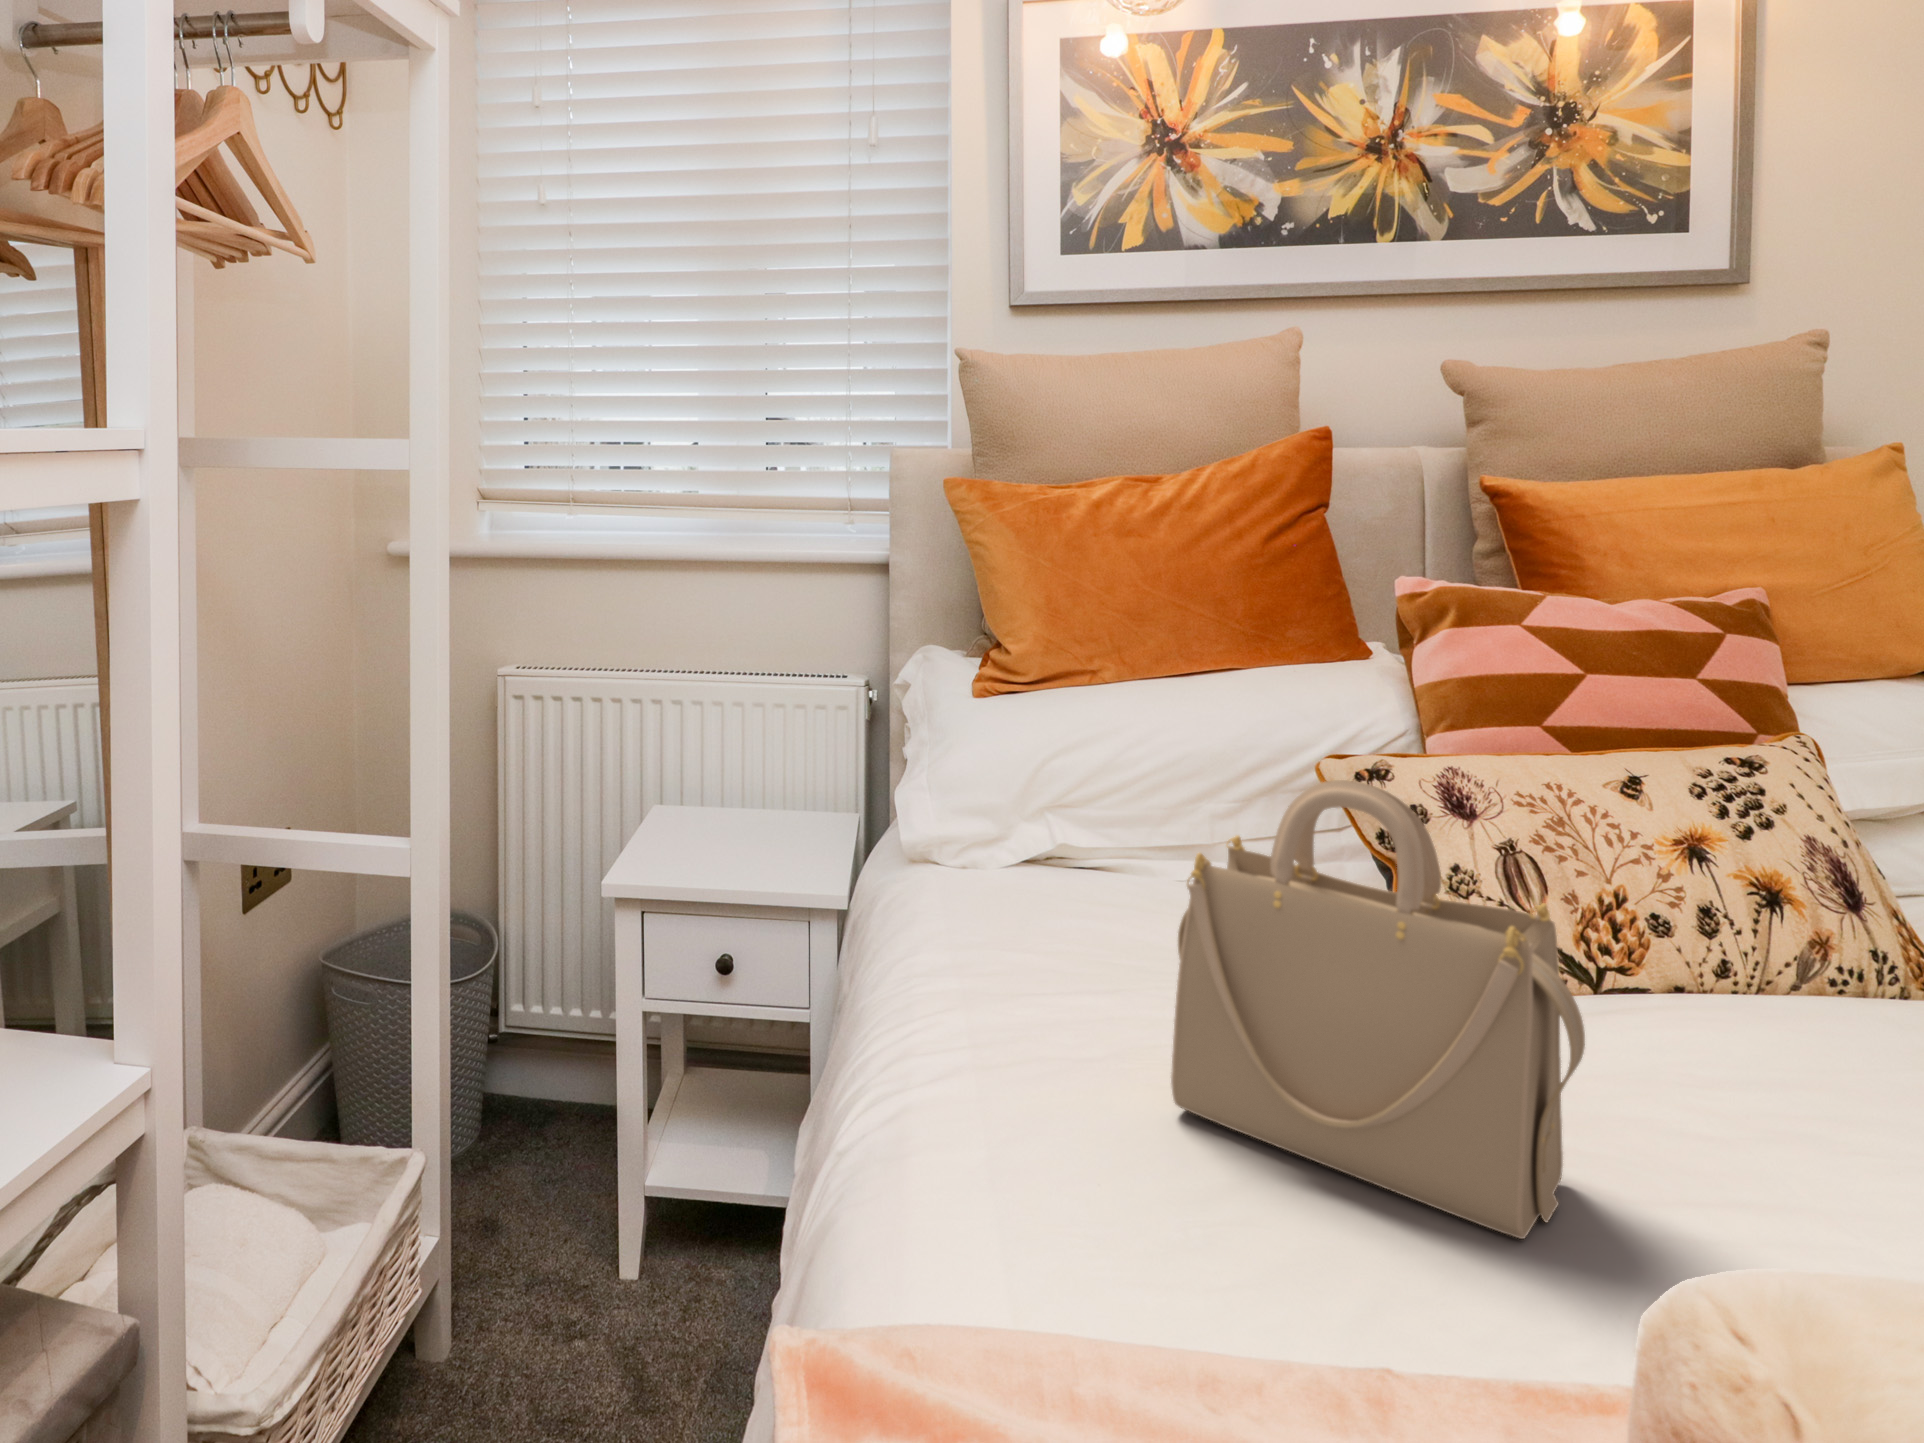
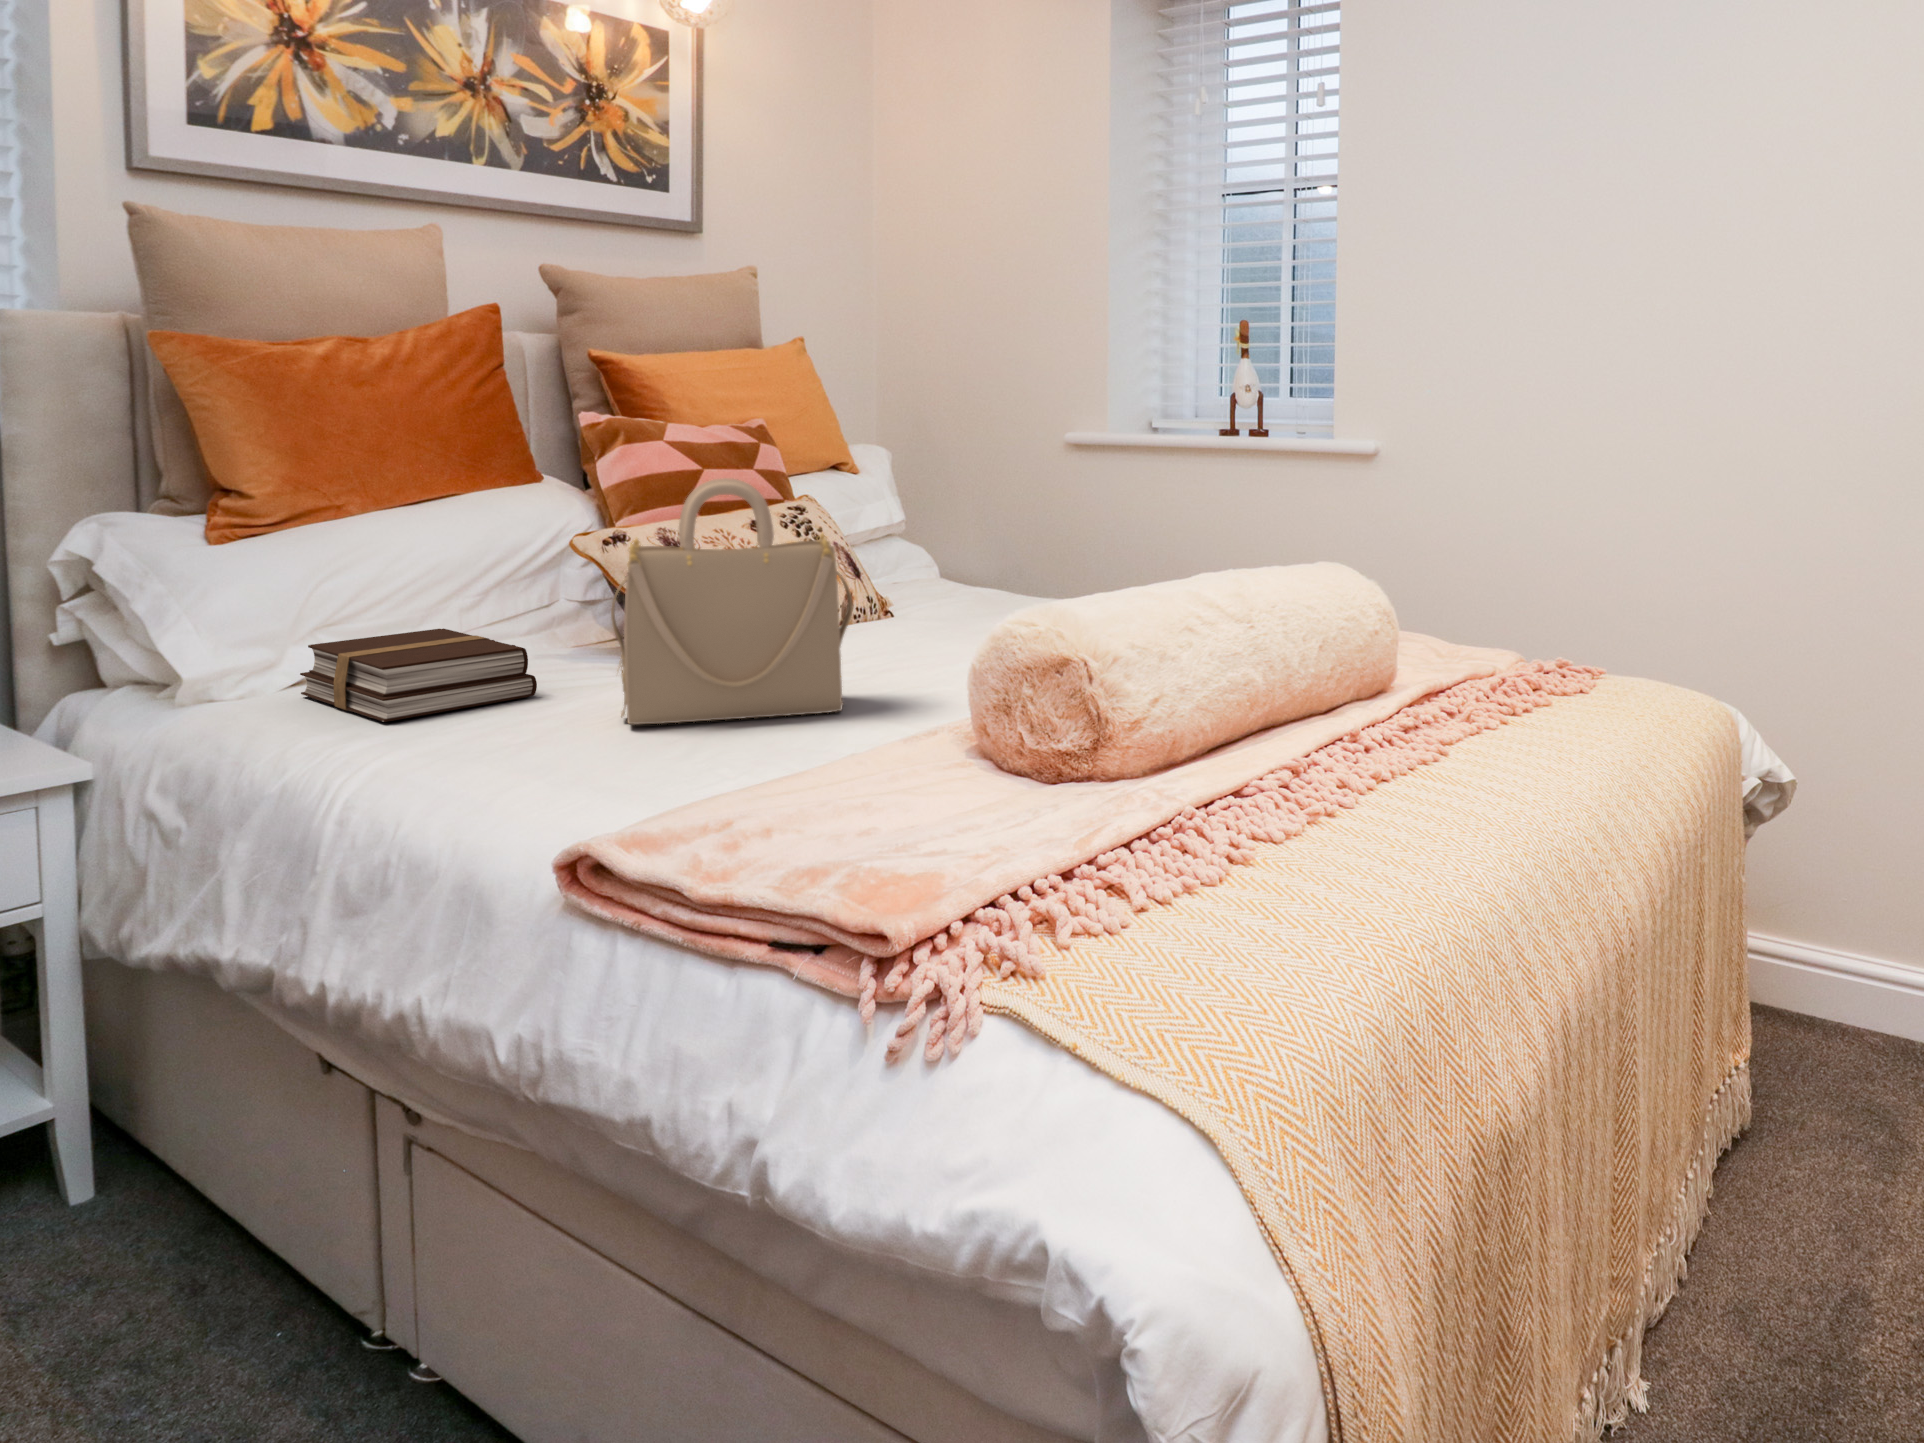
book: none [972,838,1167,984] -> present [300,629,537,722]

